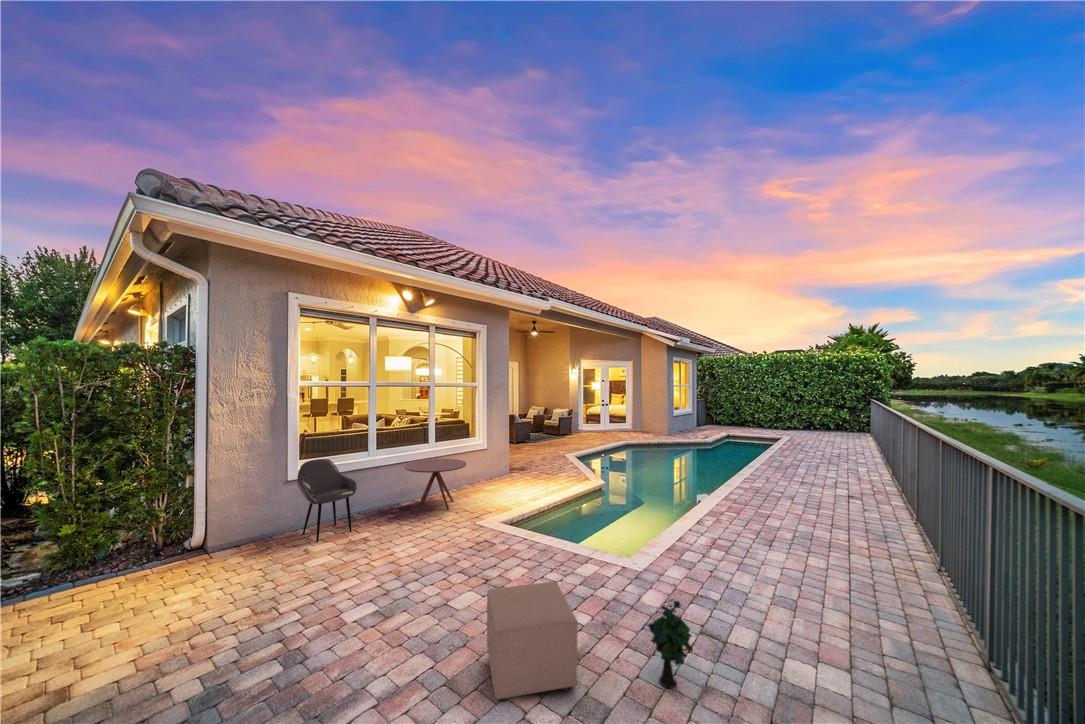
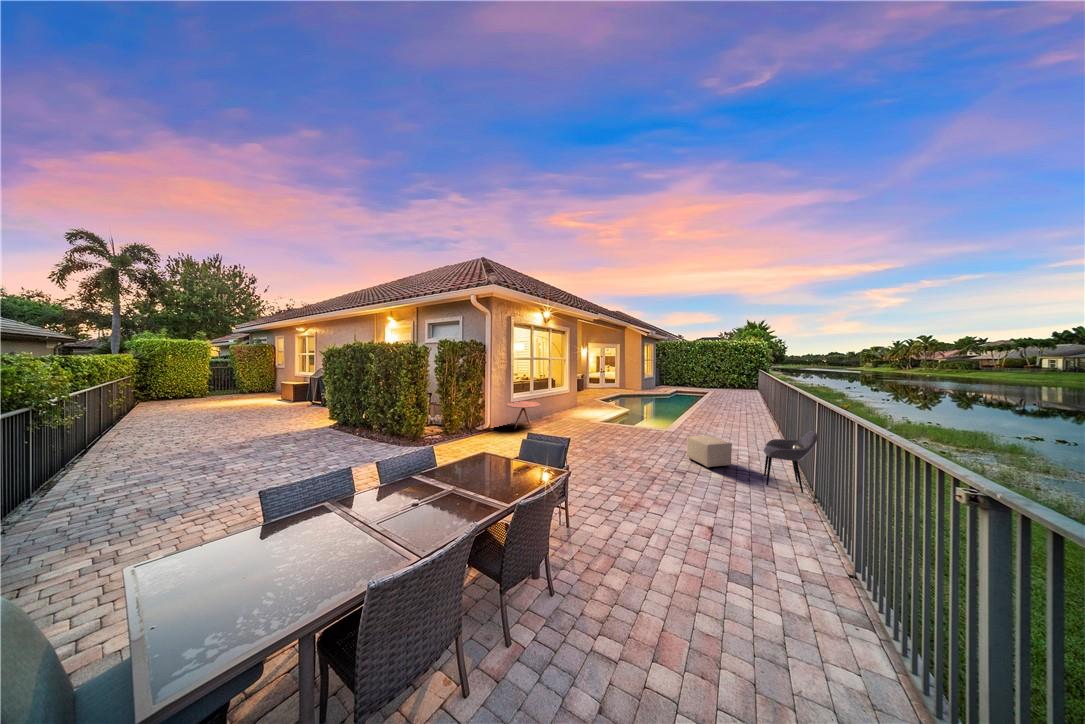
armchair: present [297,459,357,542] -> present [764,430,818,493]
ottoman: present [487,582,578,702] -> present [687,435,732,469]
decorative plant: present [646,599,693,688] -> none [660,460,684,497]

